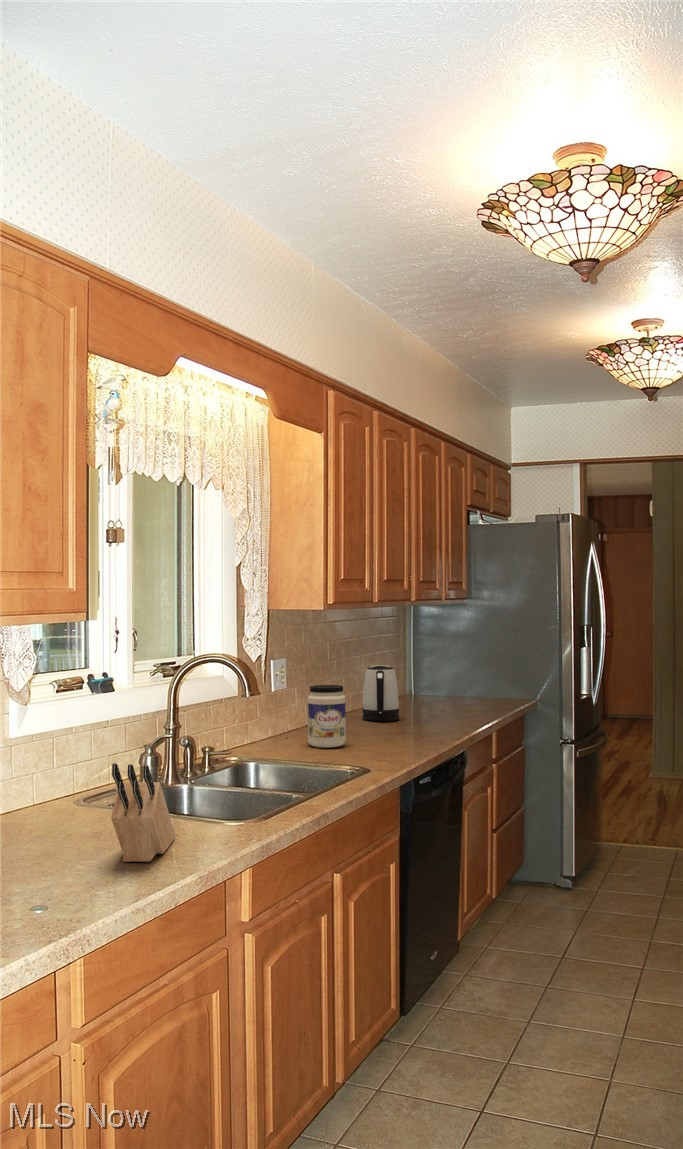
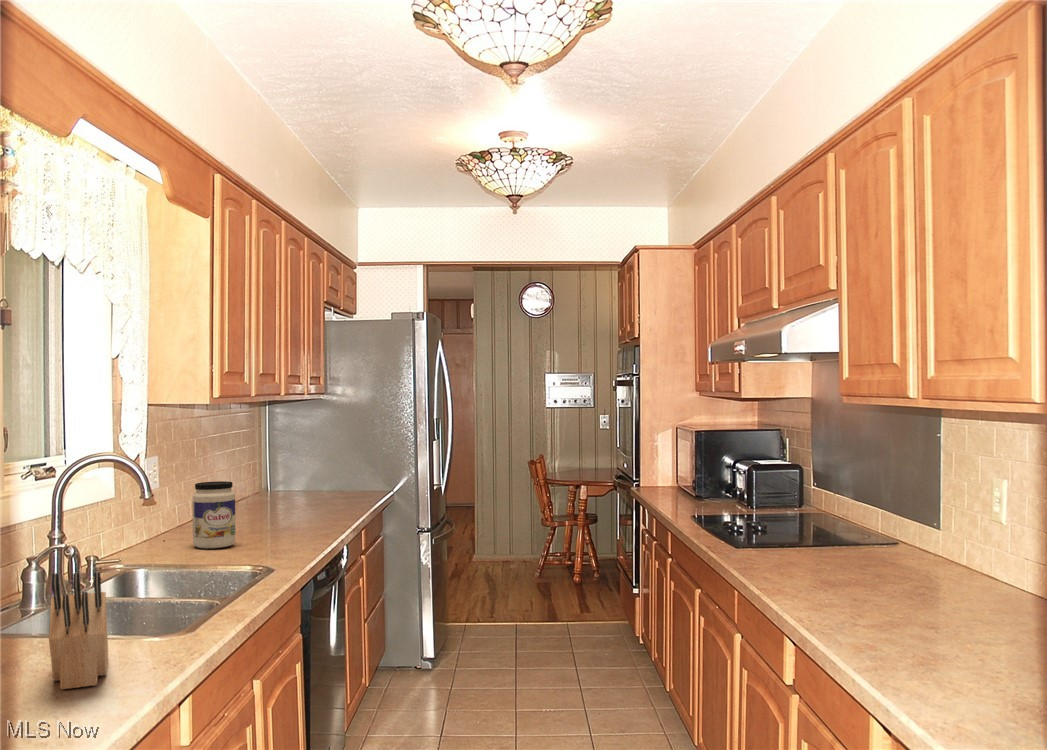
kettle: present [362,665,399,721] -> none [233,461,273,519]

